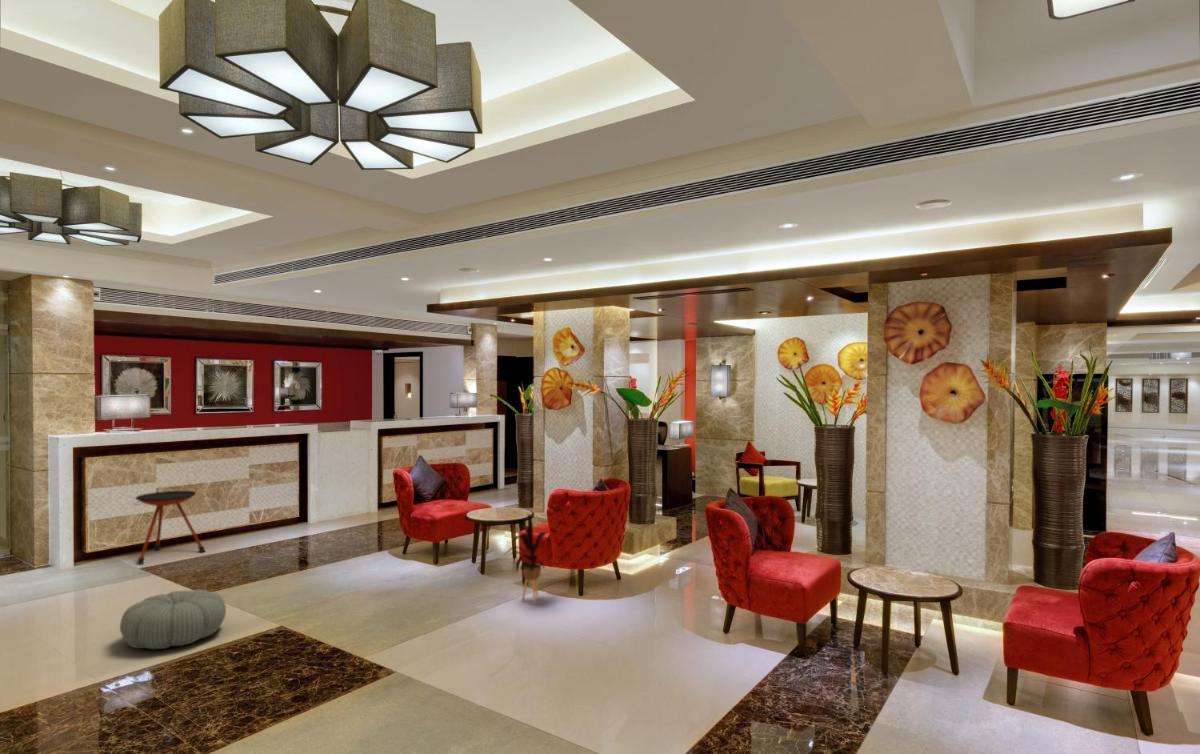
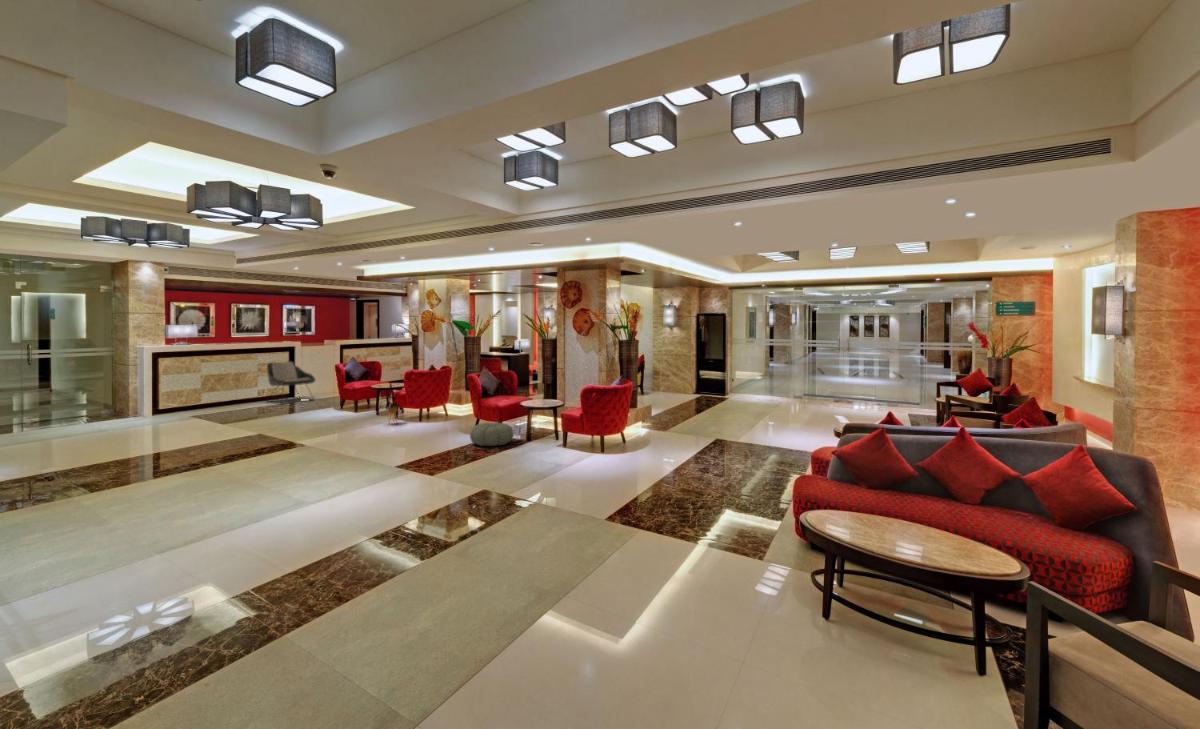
lounge chair: none [259,457,346,541] -> present [267,362,315,403]
side table: present [136,491,205,565] -> none [192,376,234,413]
pouf: present [120,590,226,649] -> present [470,422,514,446]

